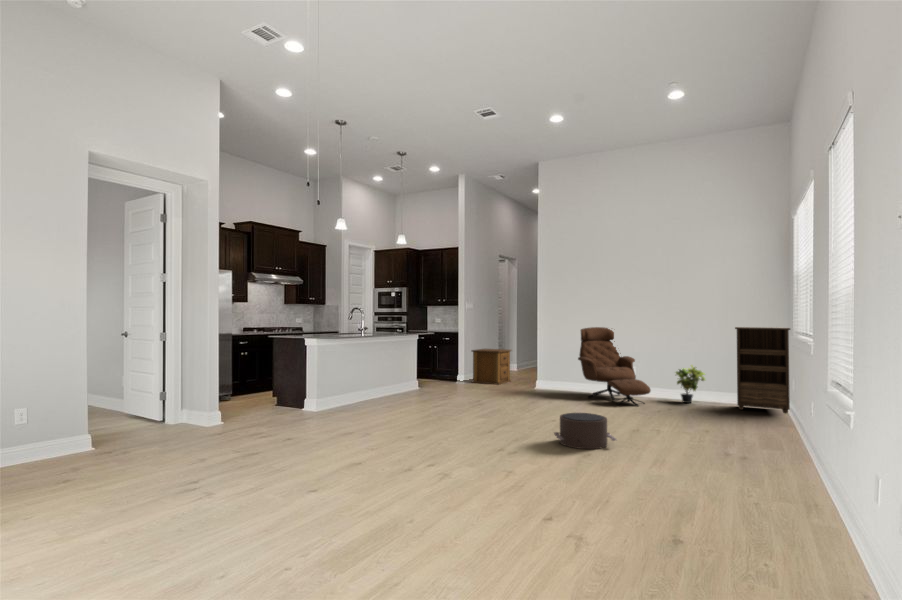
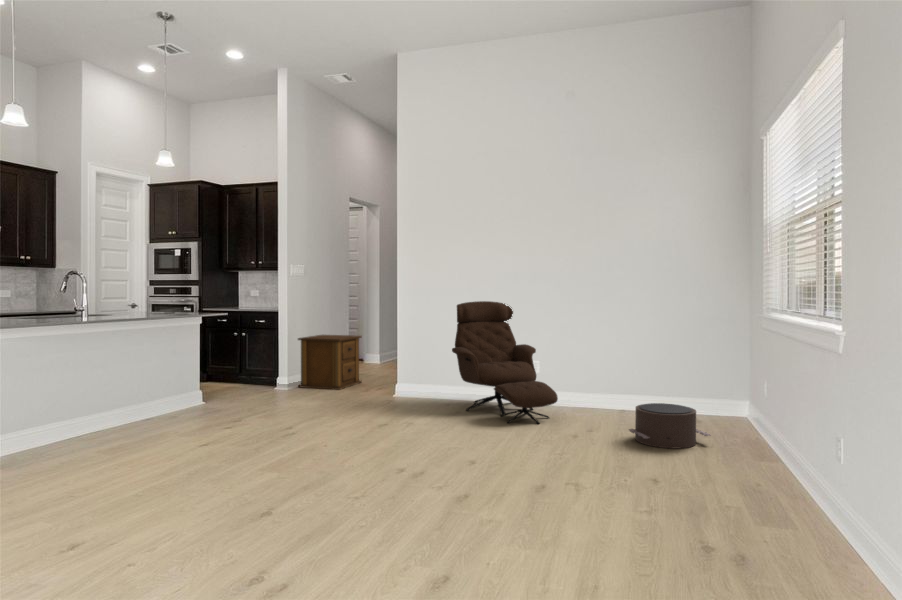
bookshelf: present [735,327,790,414] -> none [678,299,758,428]
potted plant: present [676,365,705,403] -> none [591,356,636,414]
pouf: present [554,413,617,449] -> present [629,403,711,448]

